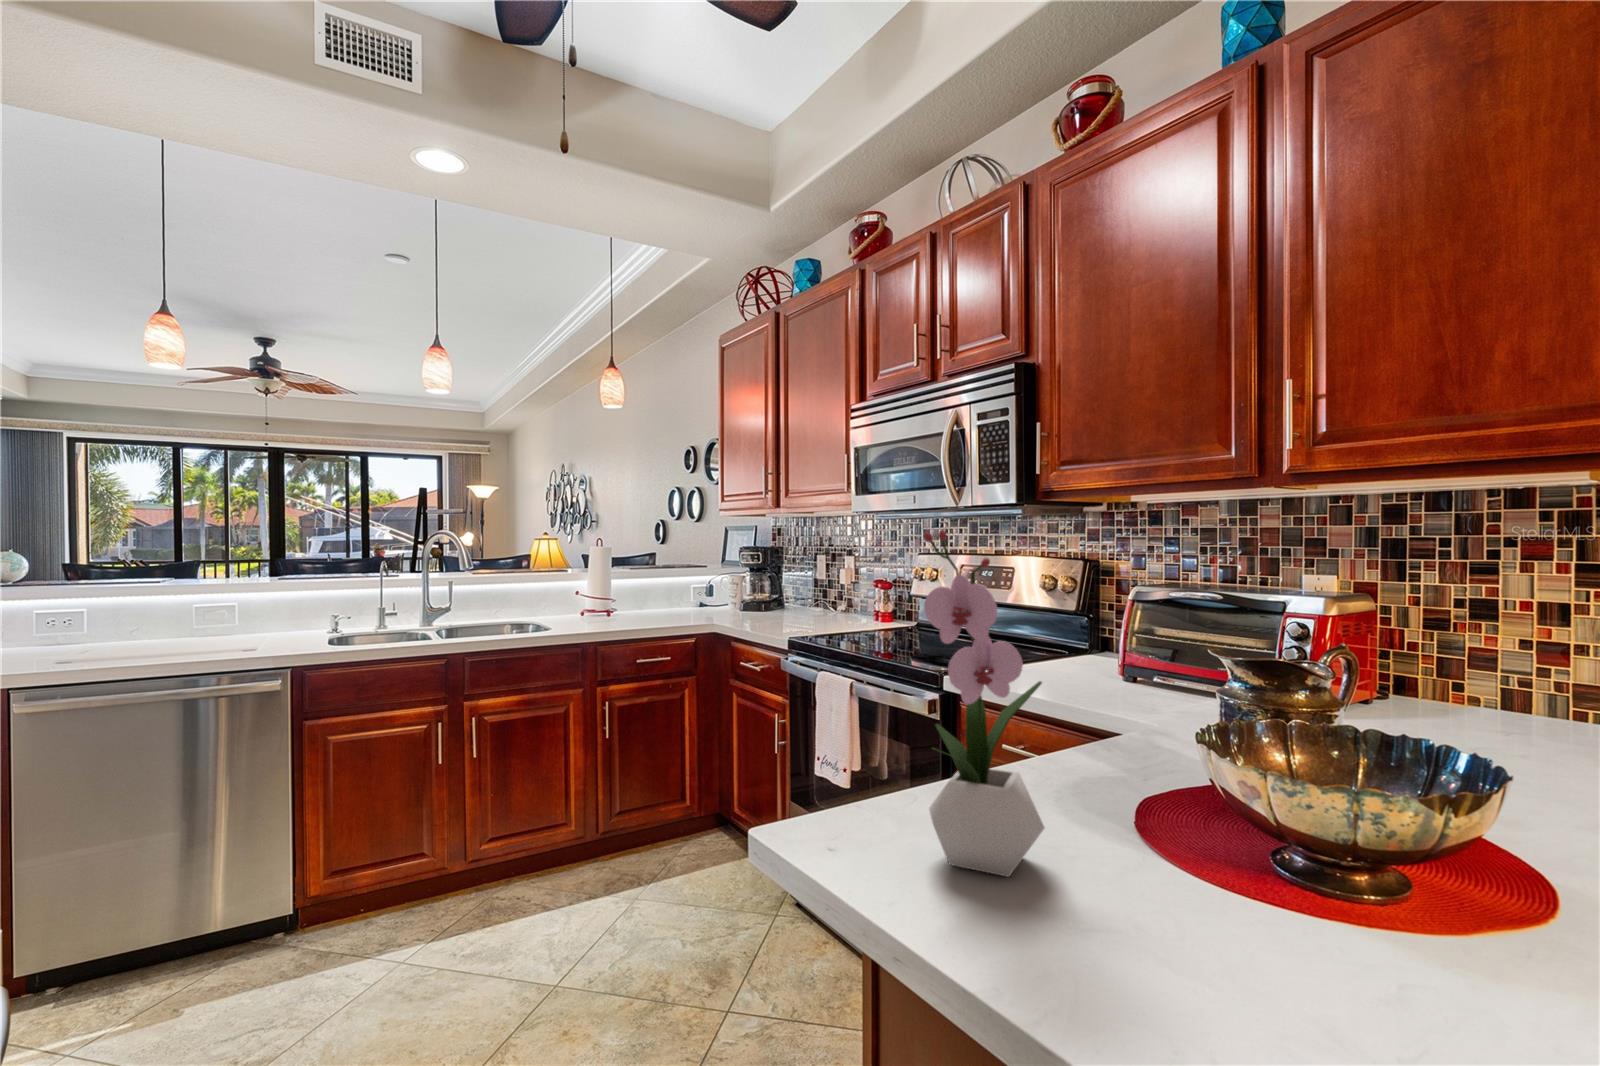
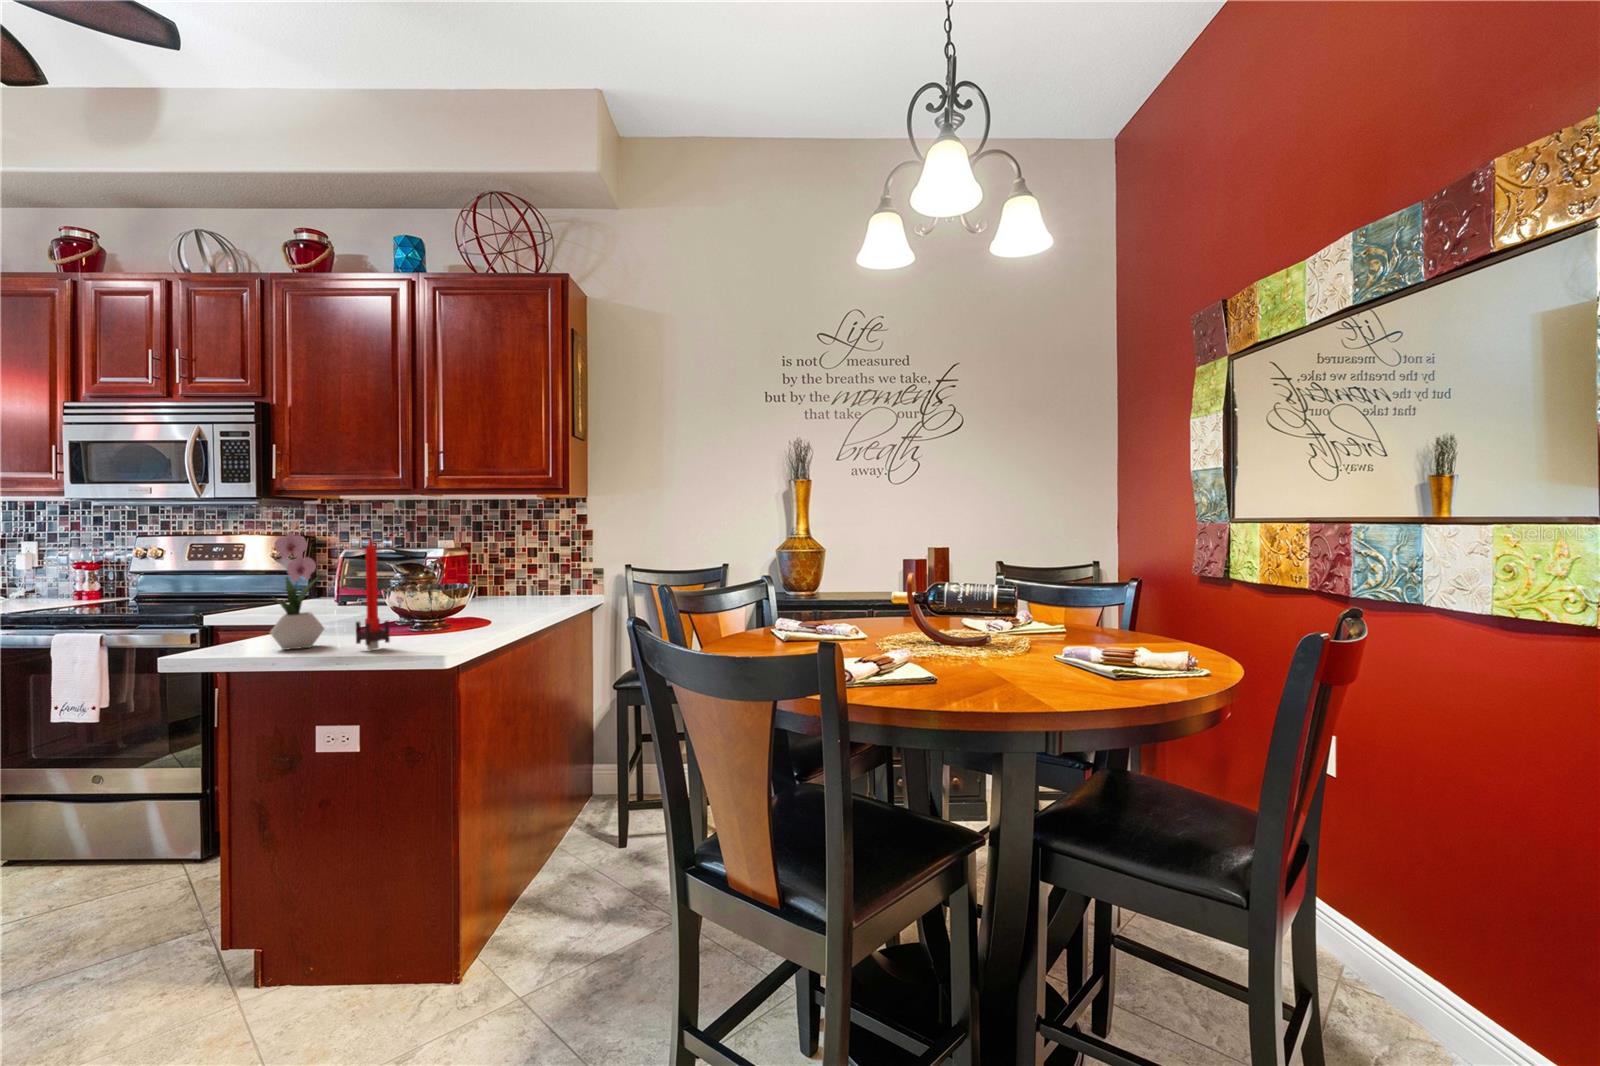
candle: none [1109,616,1219,988] -> present [356,540,390,650]

